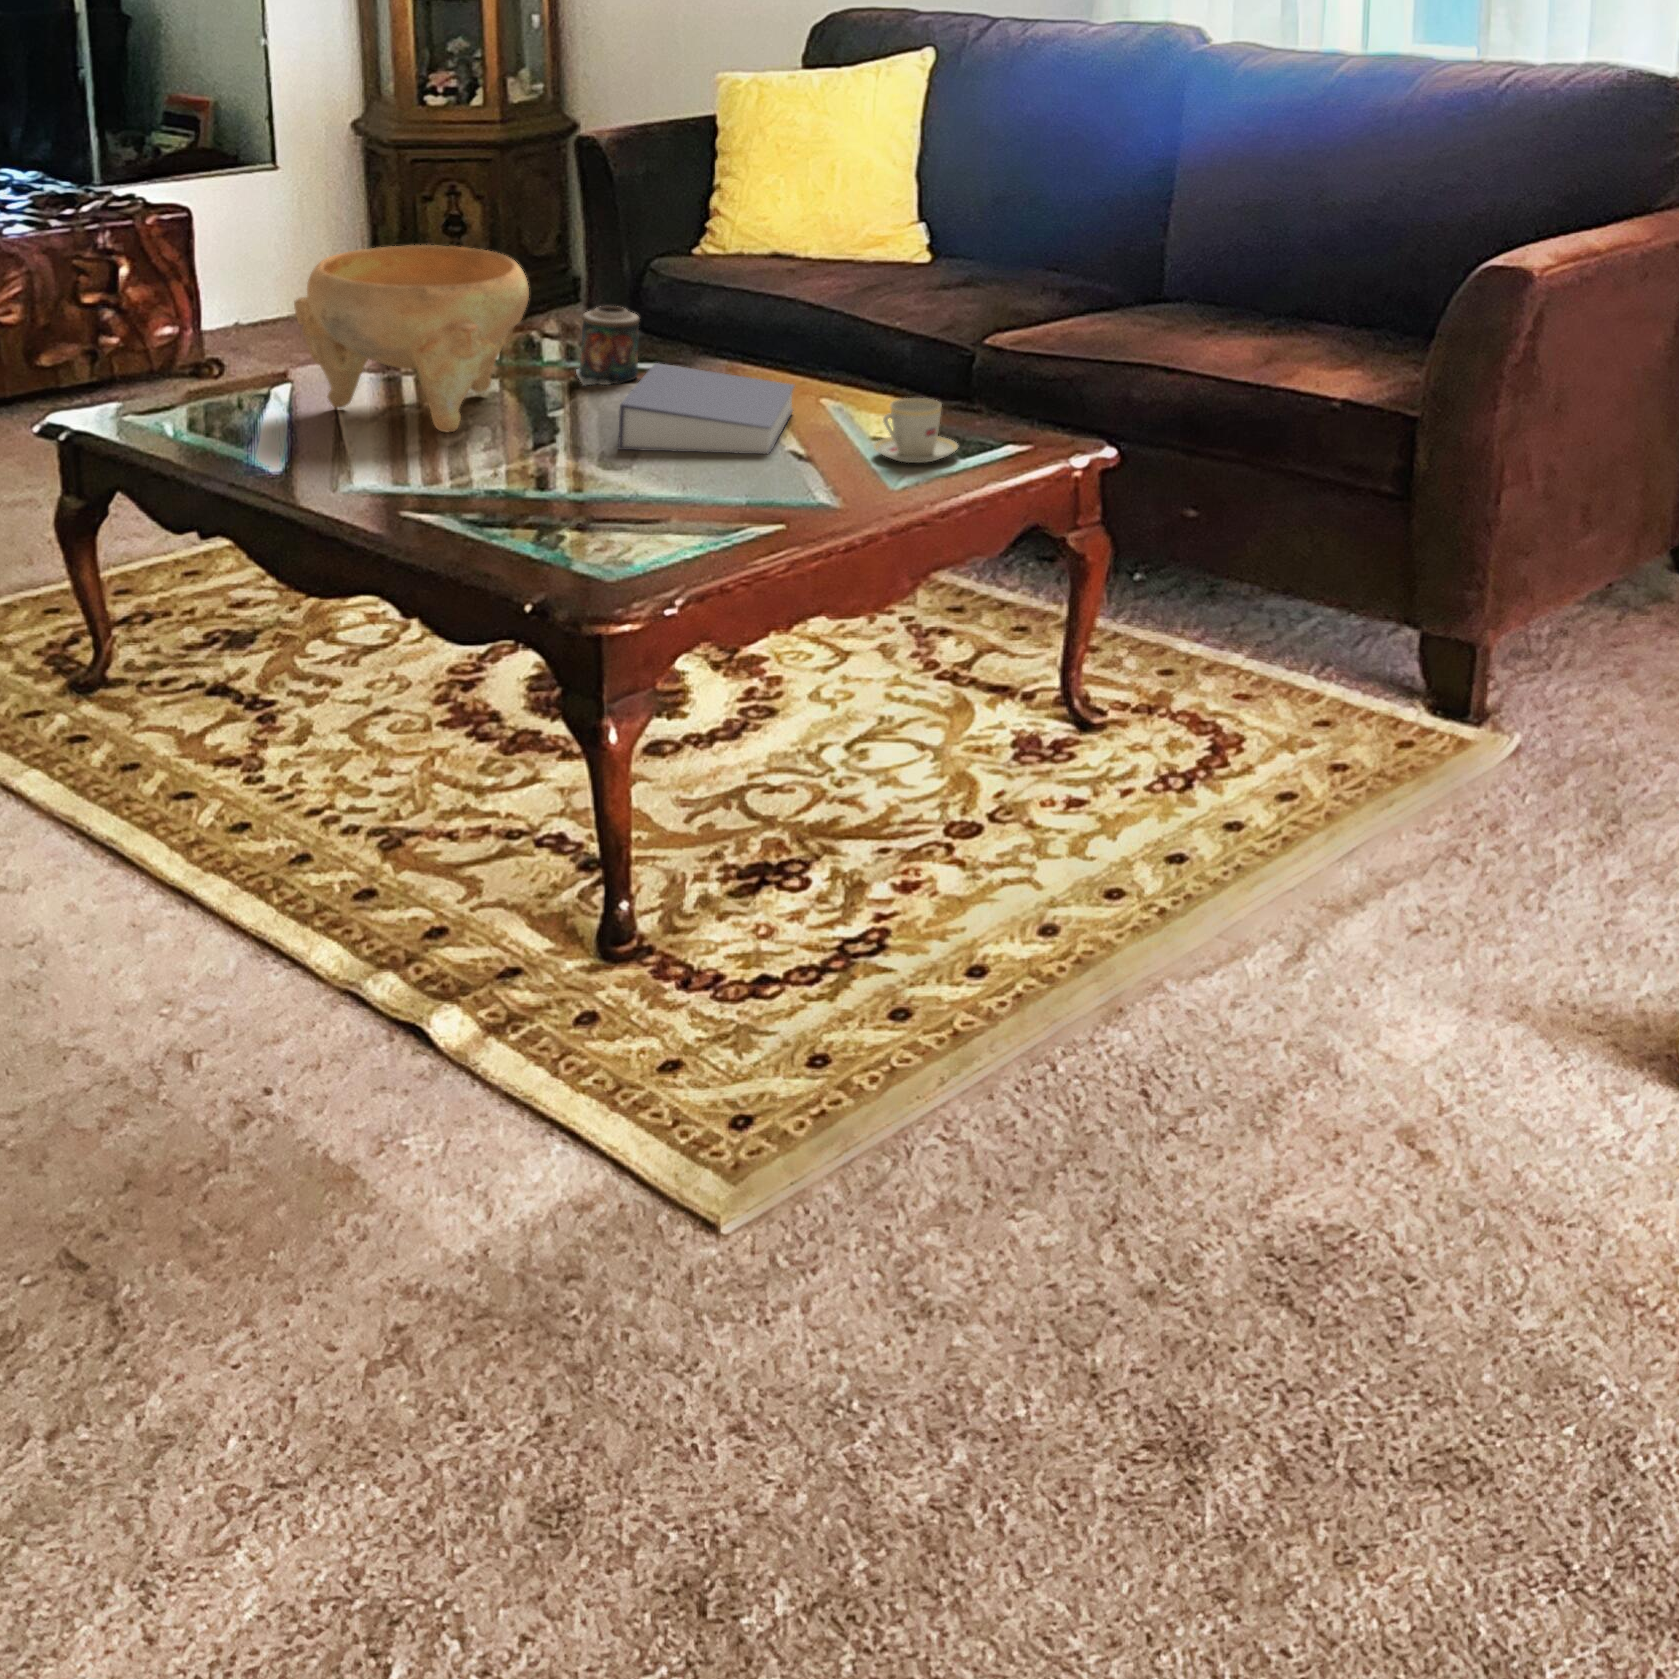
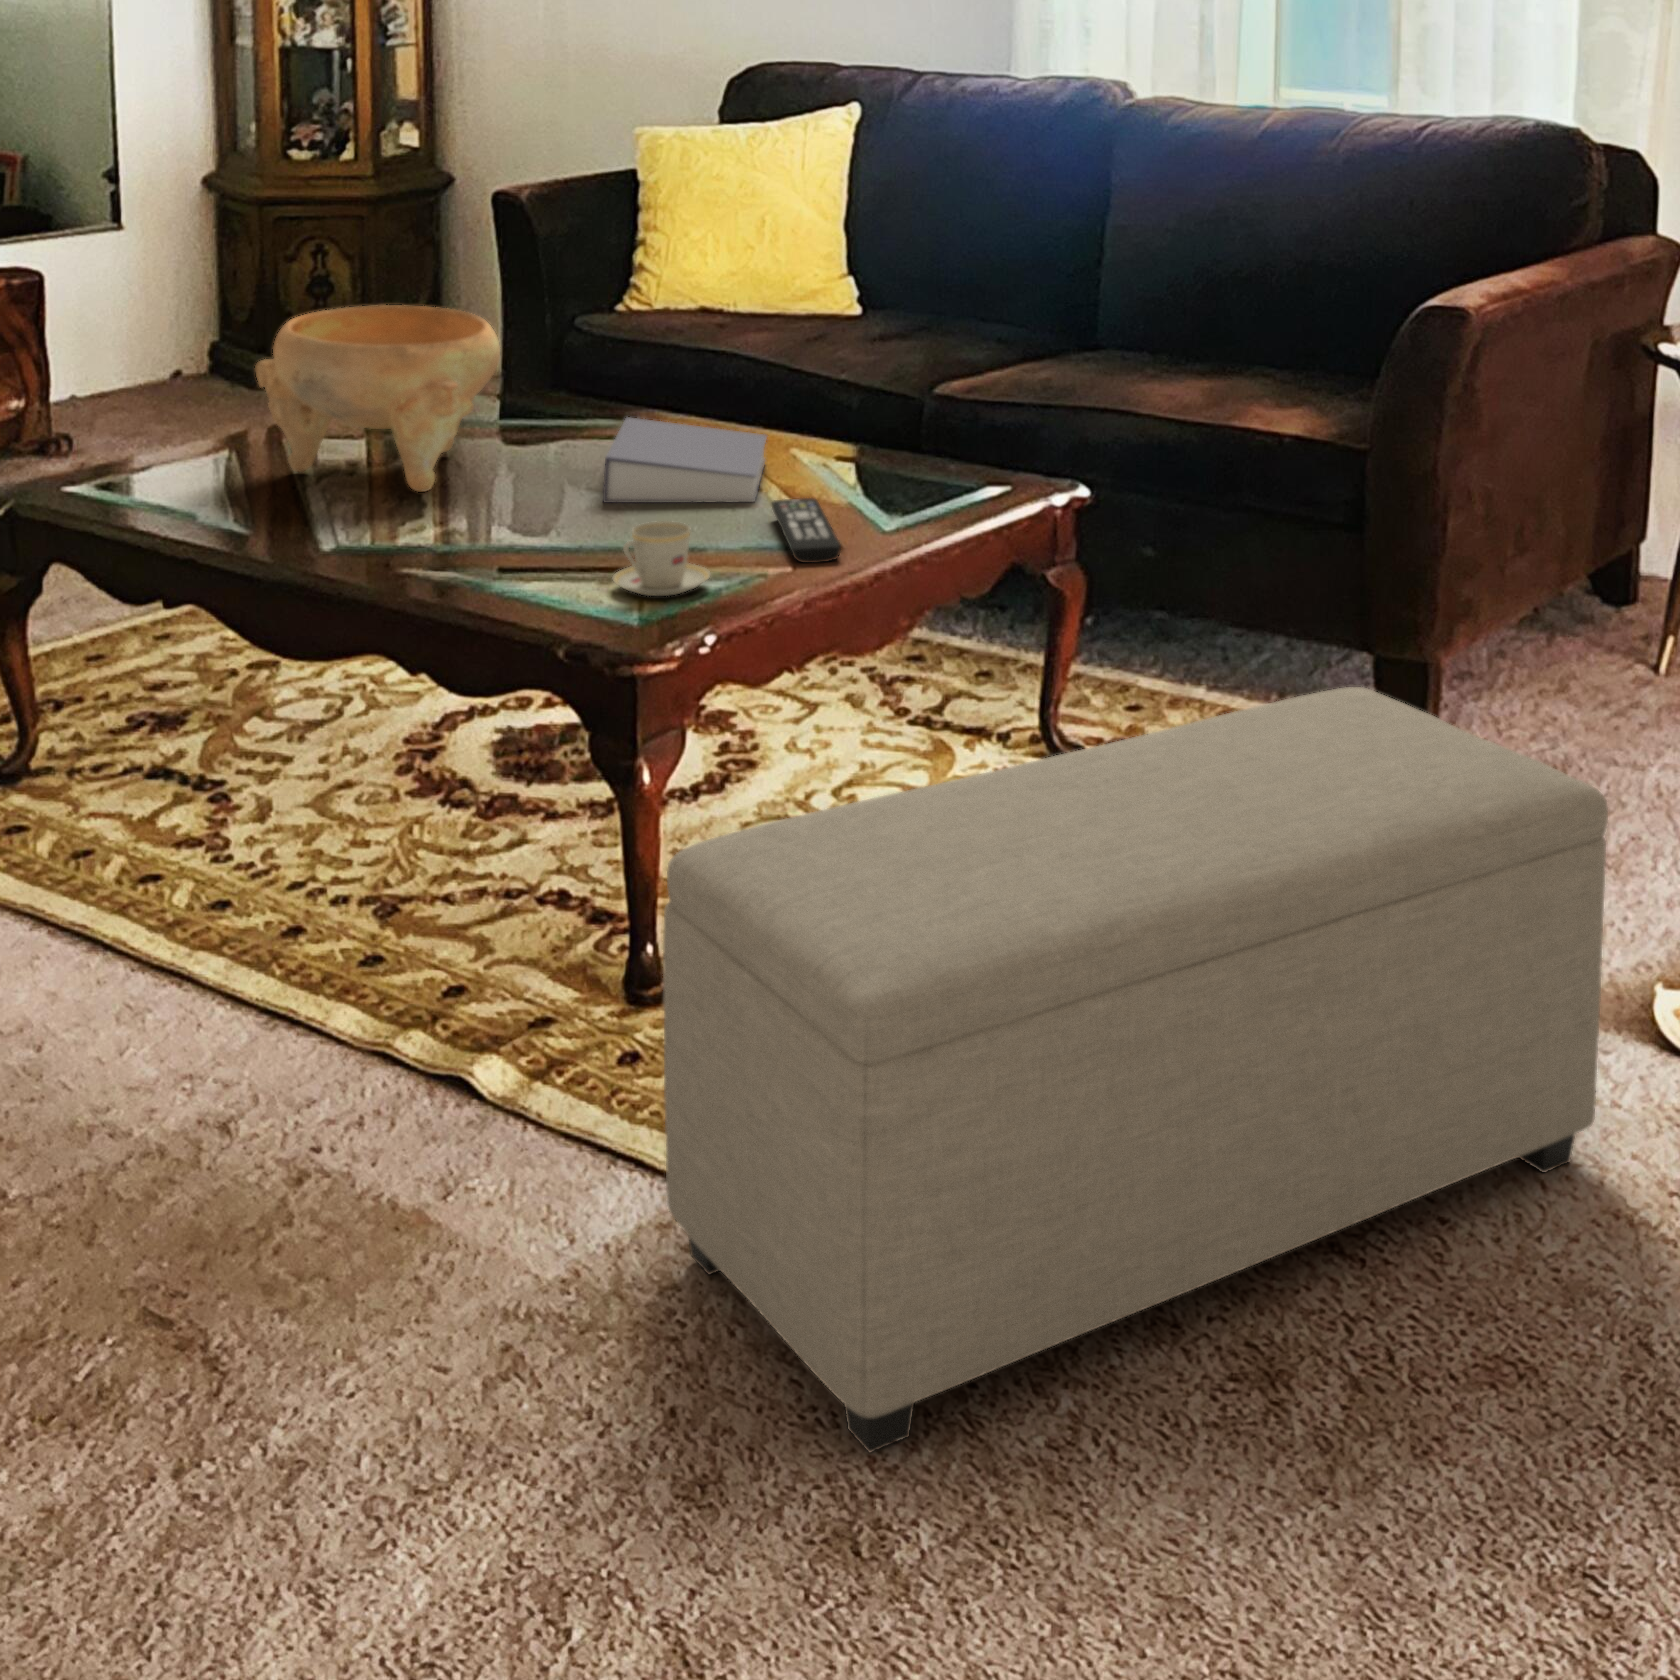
candle: present [576,306,640,386] -> none [532,363,599,444]
teacup: present [873,398,958,463] -> present [613,521,710,596]
remote control: none [779,453,836,522] -> present [772,498,841,563]
ottoman: none [565,687,1624,1495] -> present [663,687,1608,1452]

